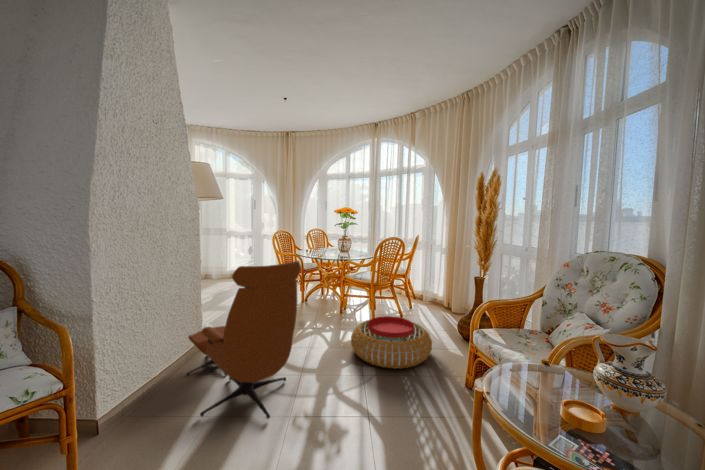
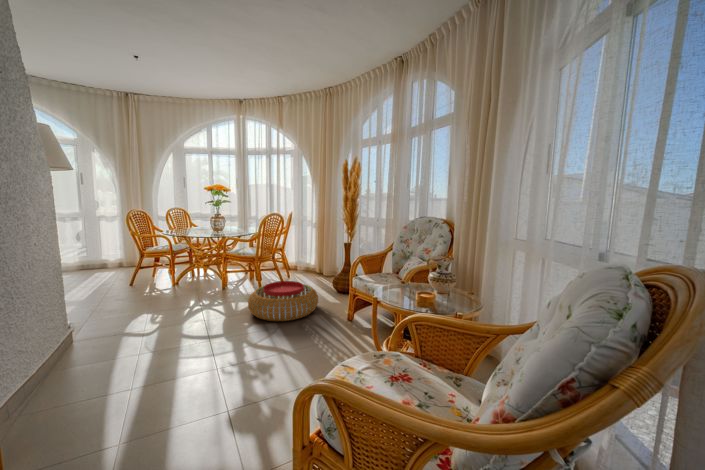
lounge chair: present [187,261,301,419] -> none [61,231,219,395]

